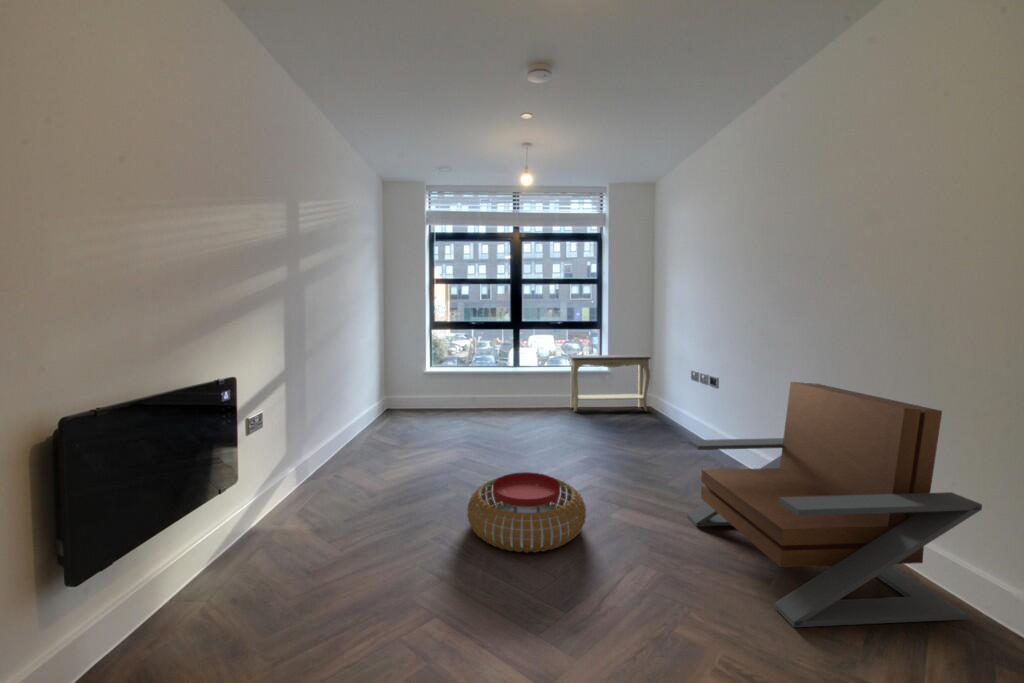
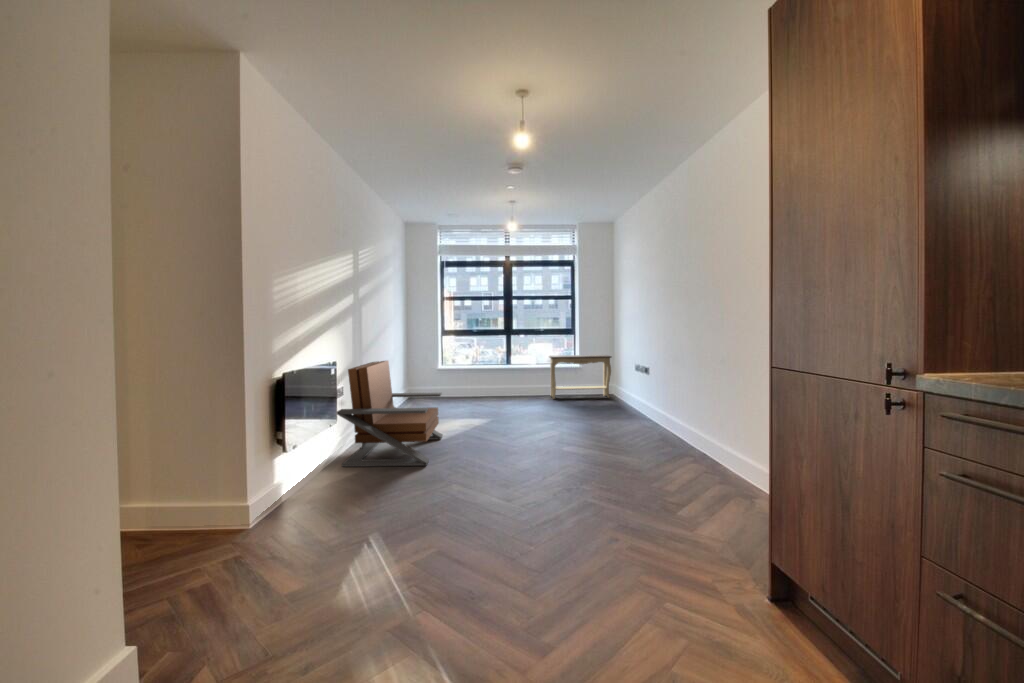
lounge chair: present [687,382,982,627] -> present [337,361,443,467]
pouf: present [467,472,586,553] -> none [470,425,545,468]

